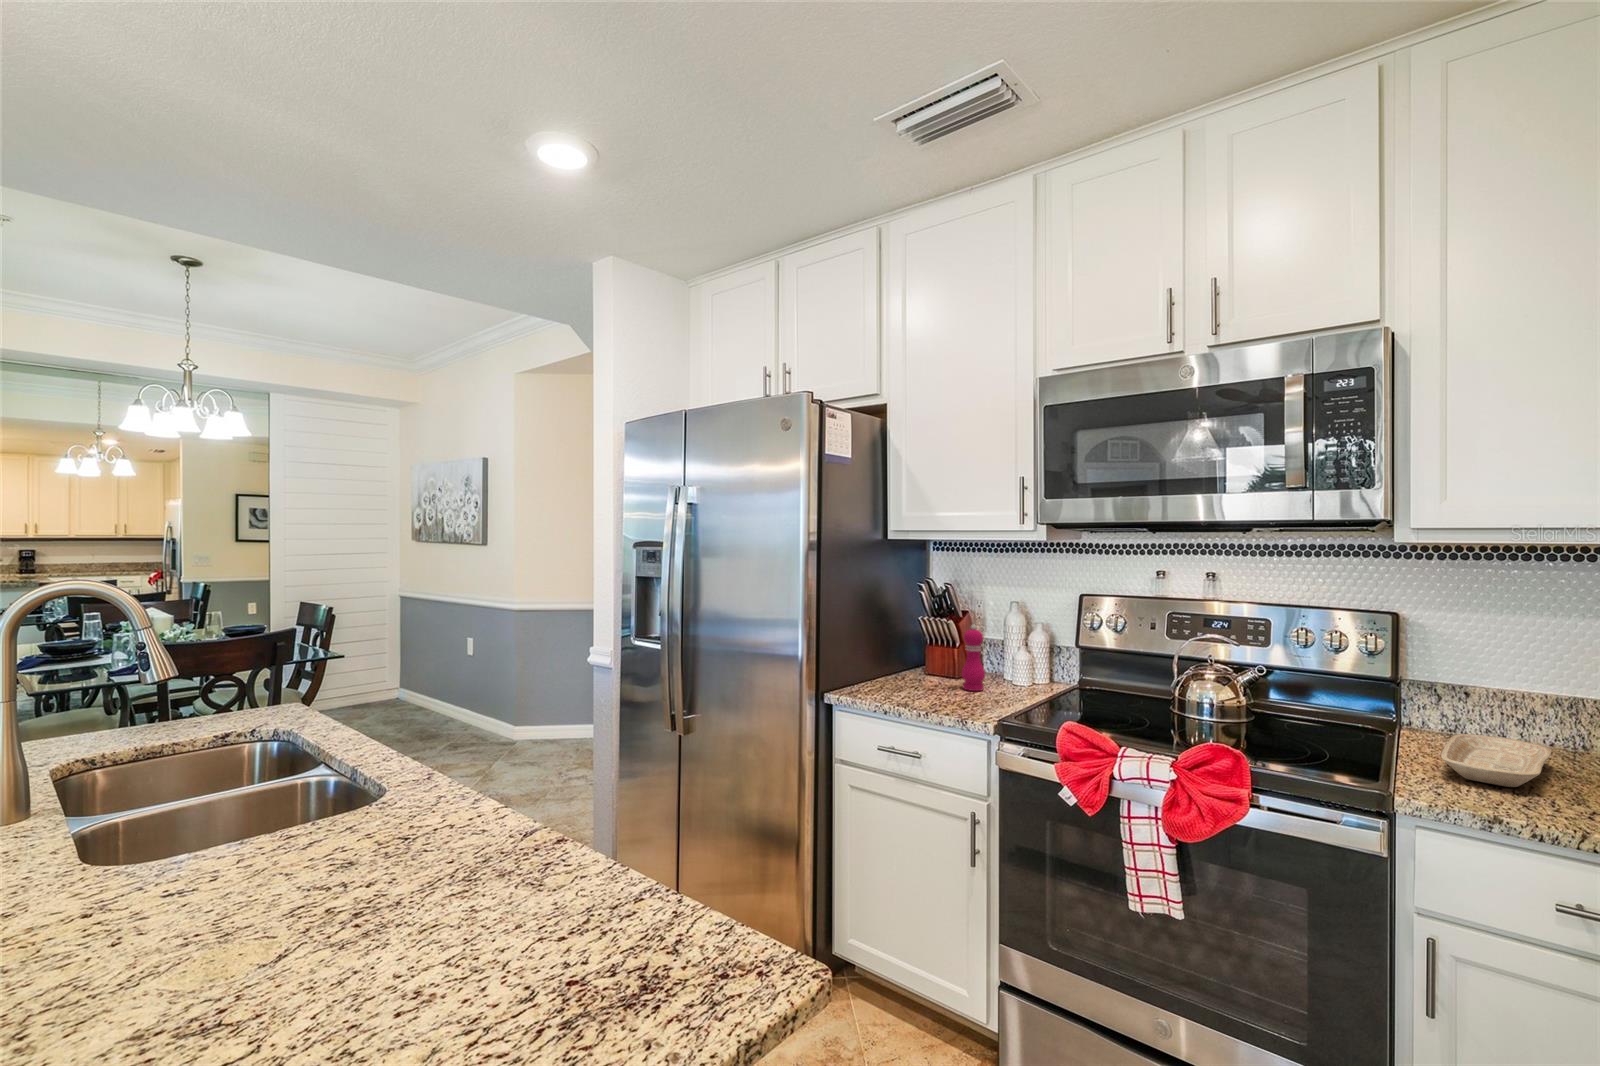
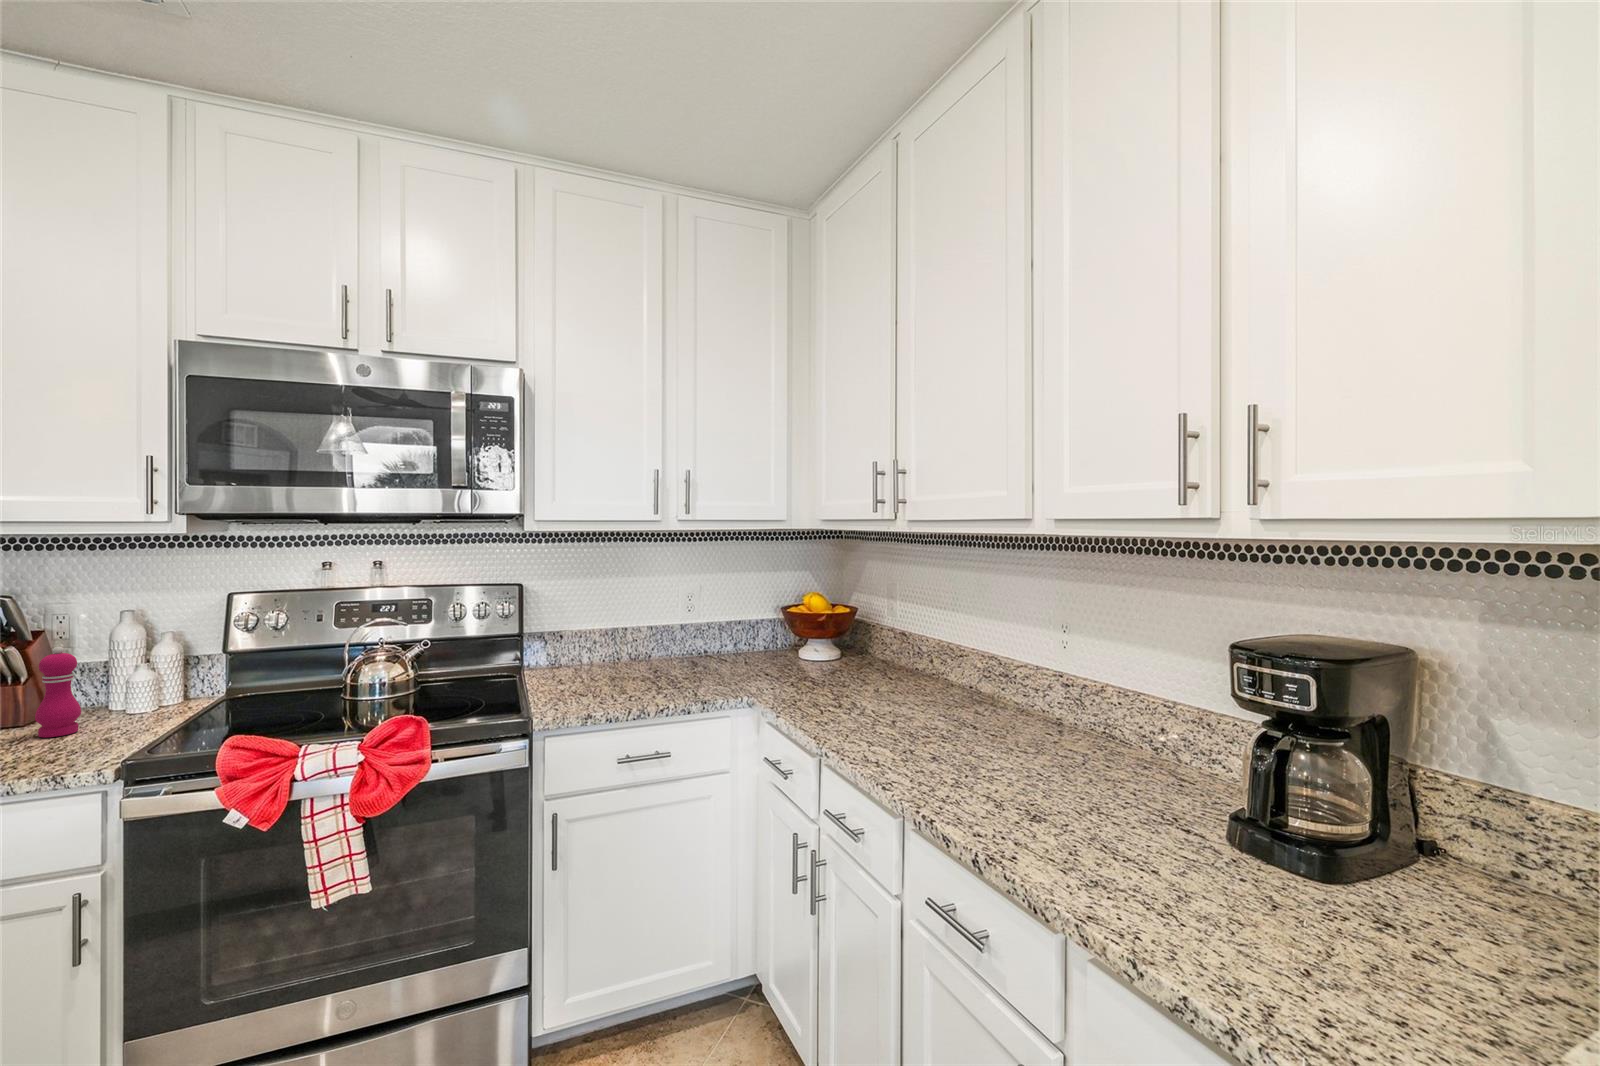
tray: present [1441,734,1552,787] -> none [554,663,607,696]

